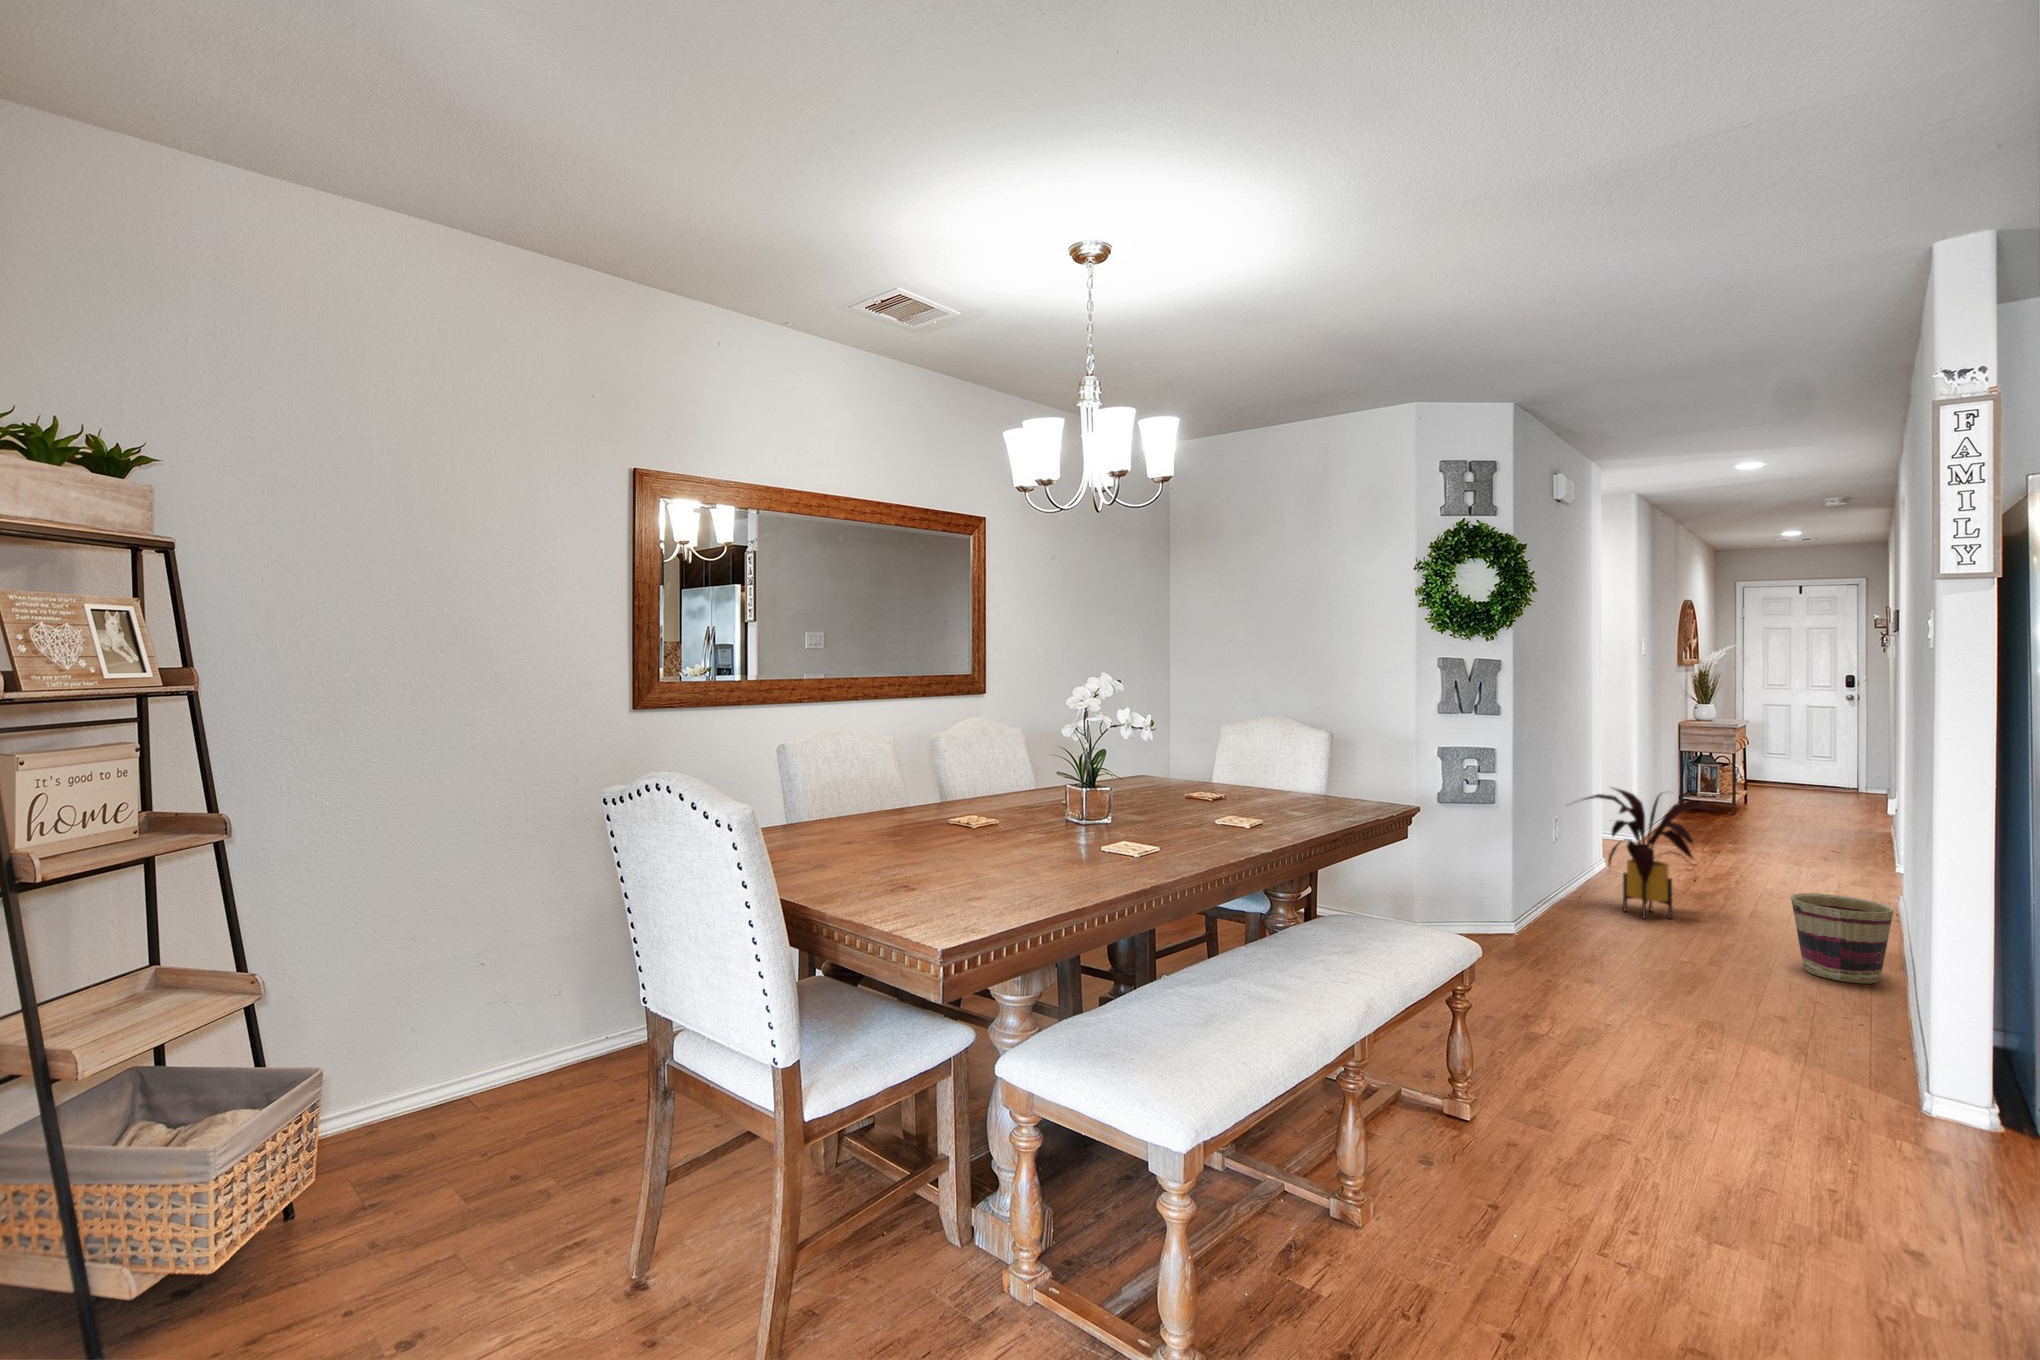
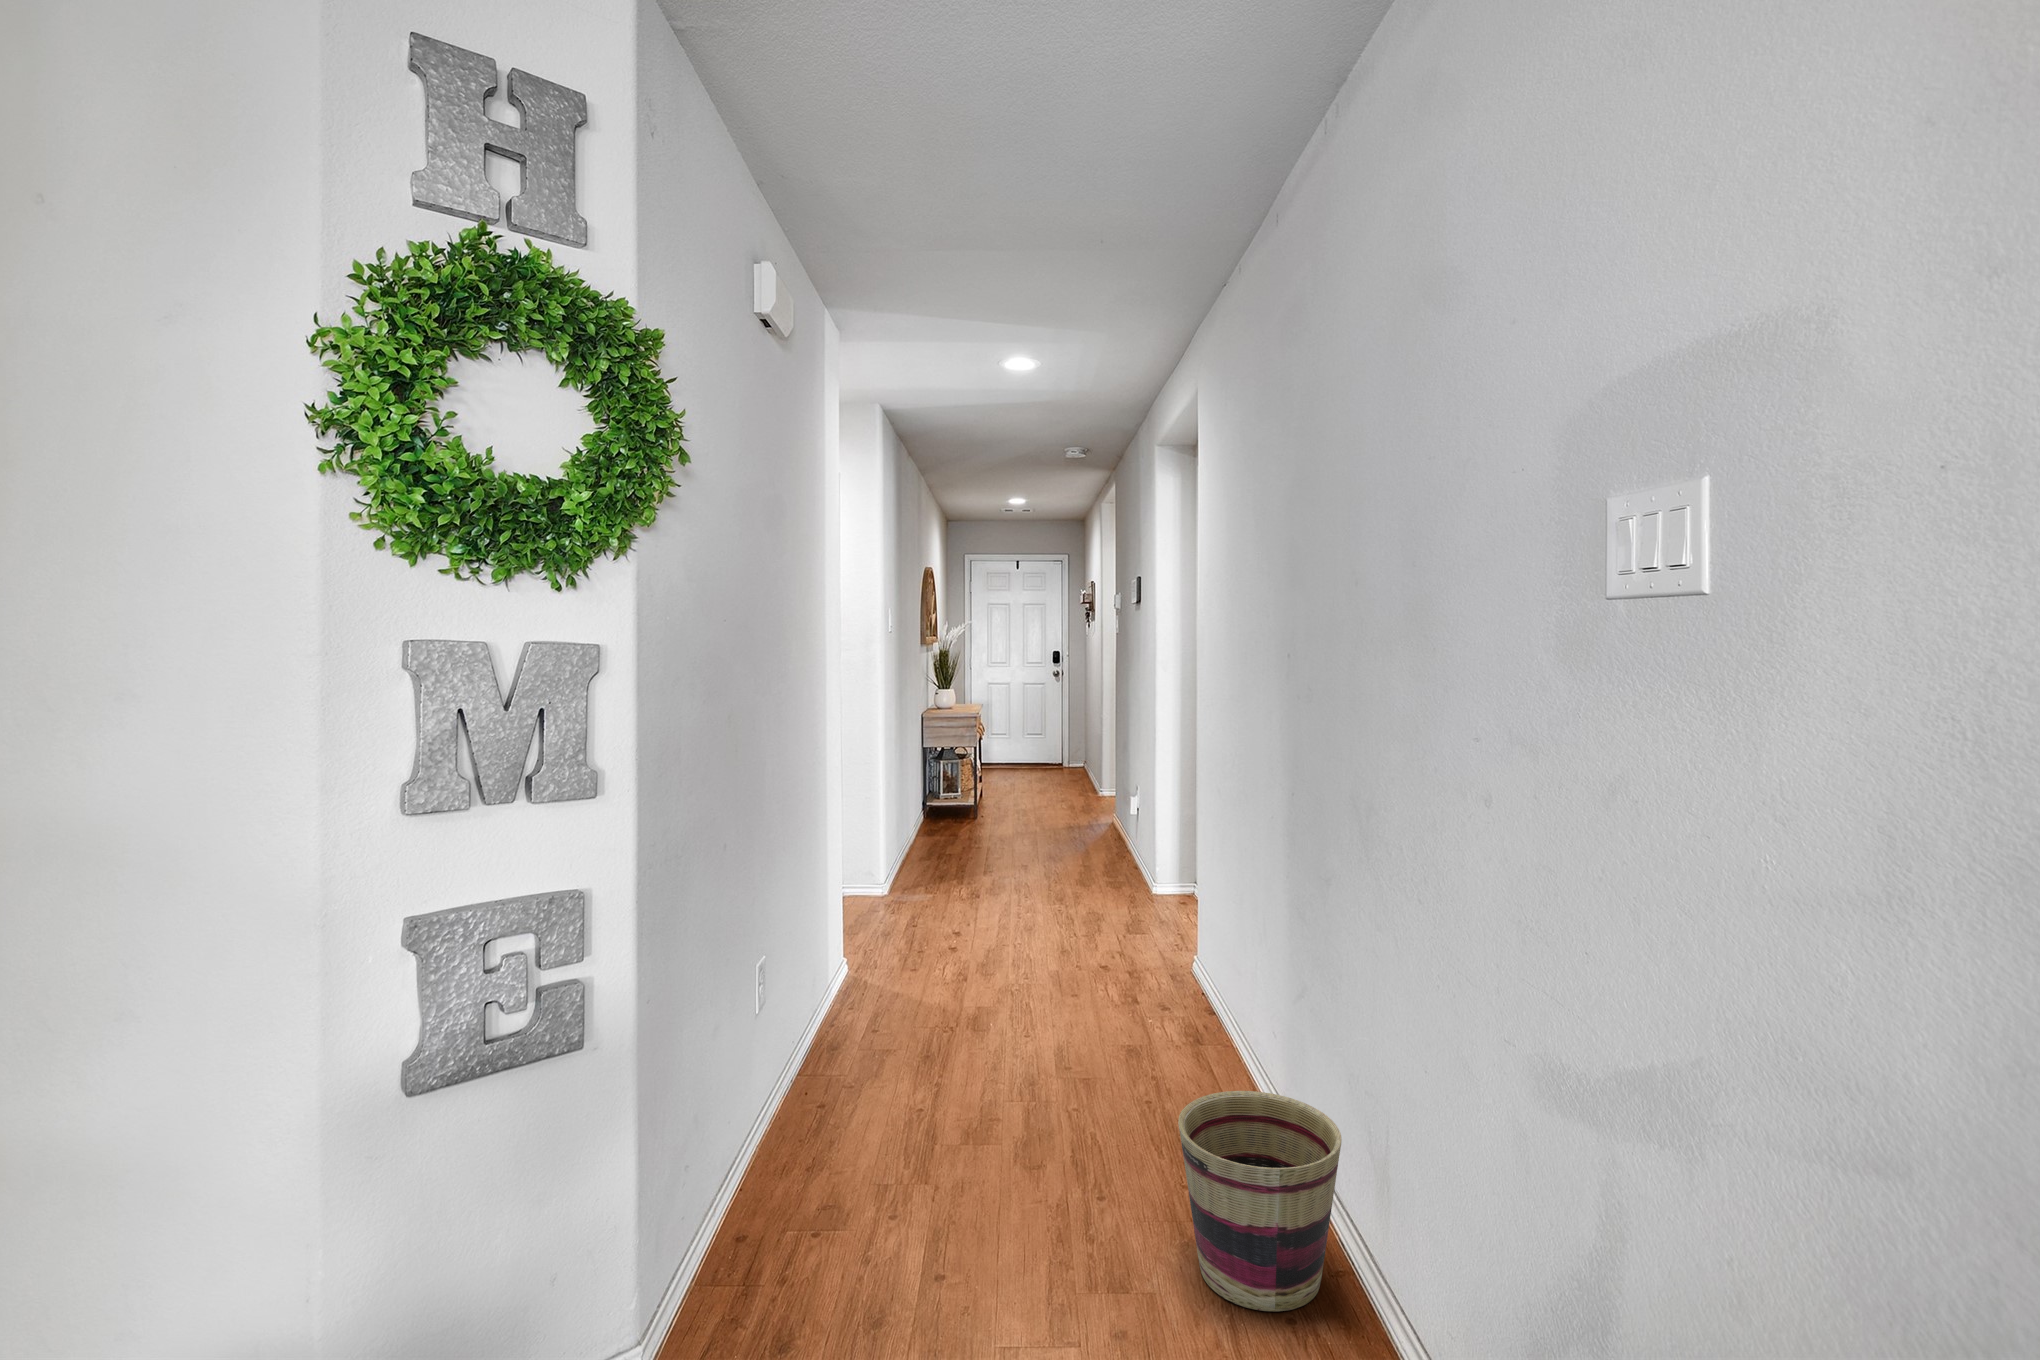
house plant: present [1584,788,1715,919] -> none [777,879,1032,1150]

